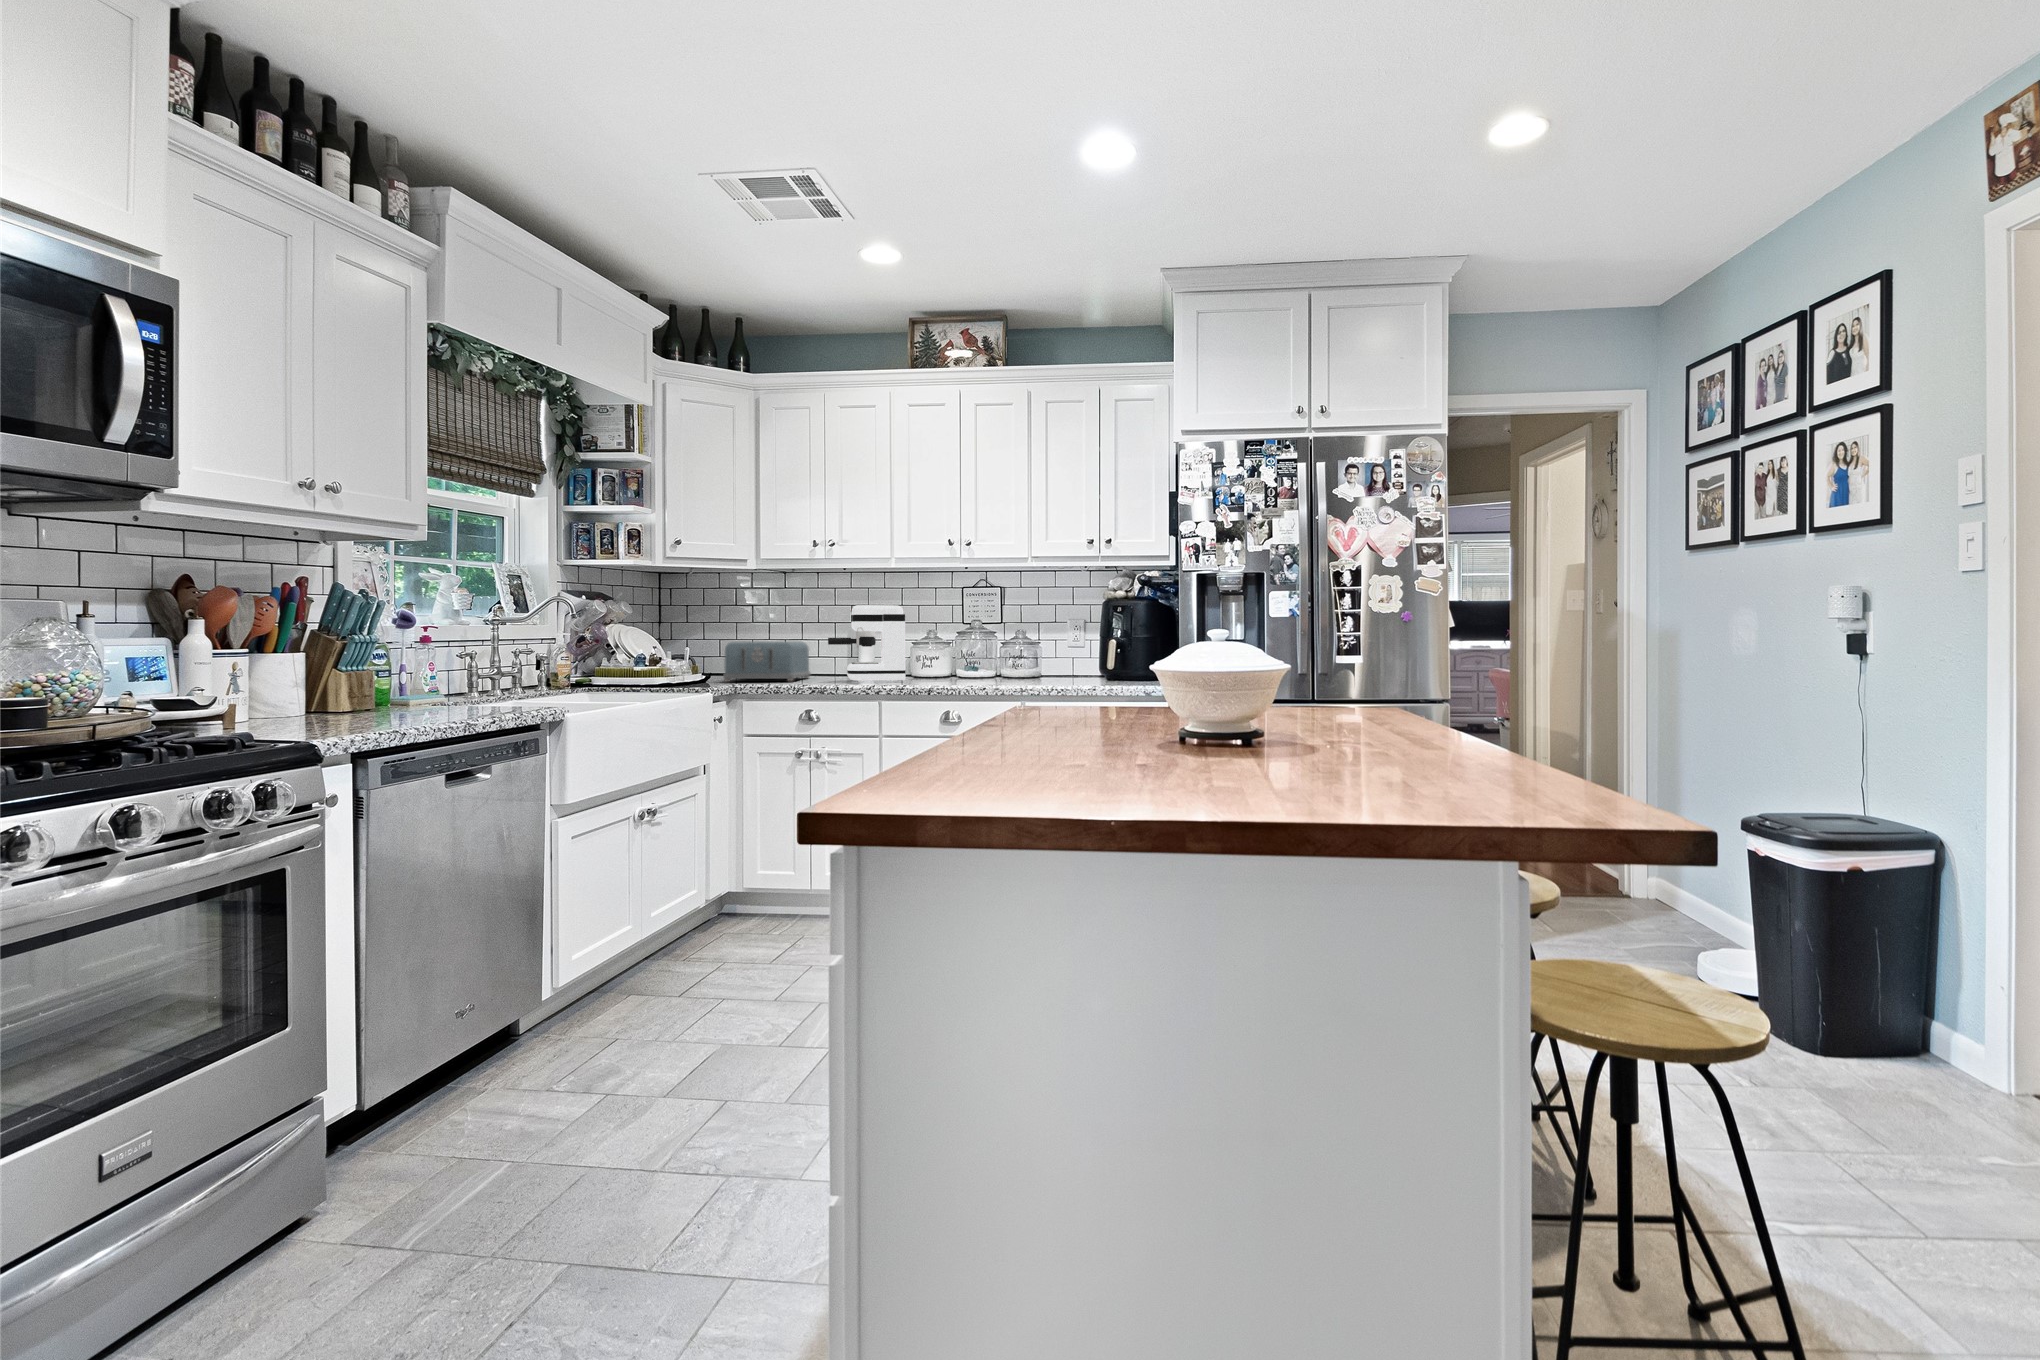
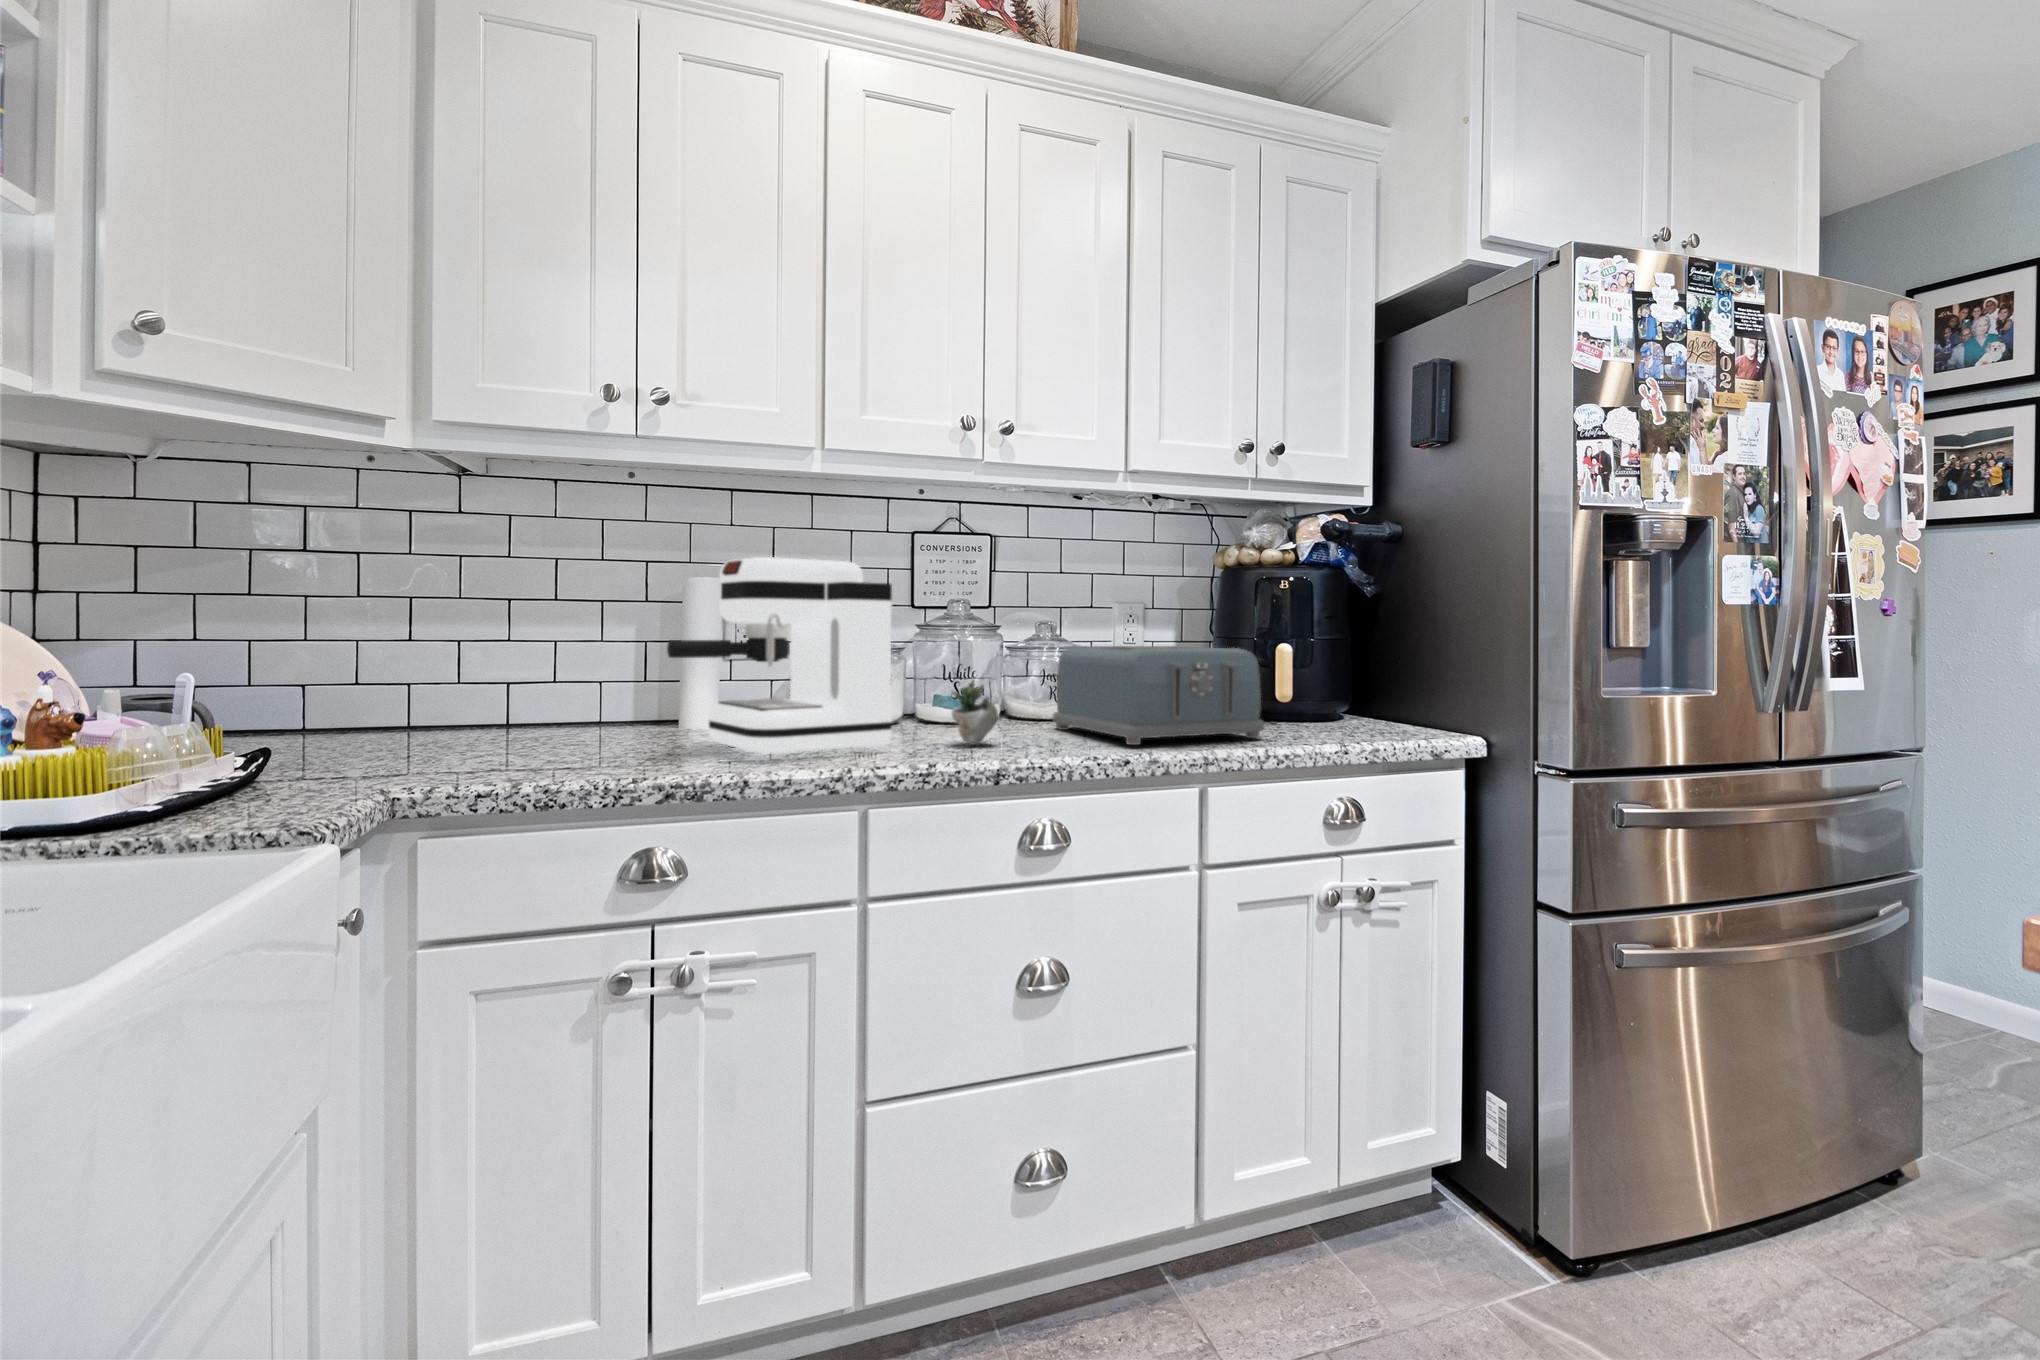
toaster: present [723,641,810,682] -> present [1053,646,1264,745]
succulent plant: none [933,651,954,682] -> present [951,679,998,745]

